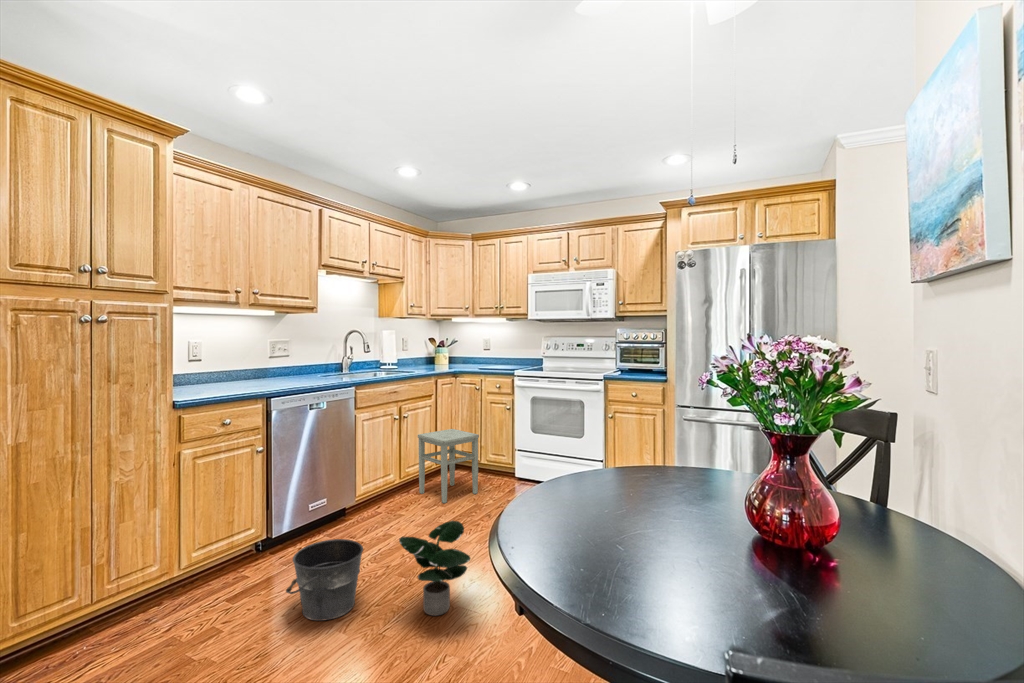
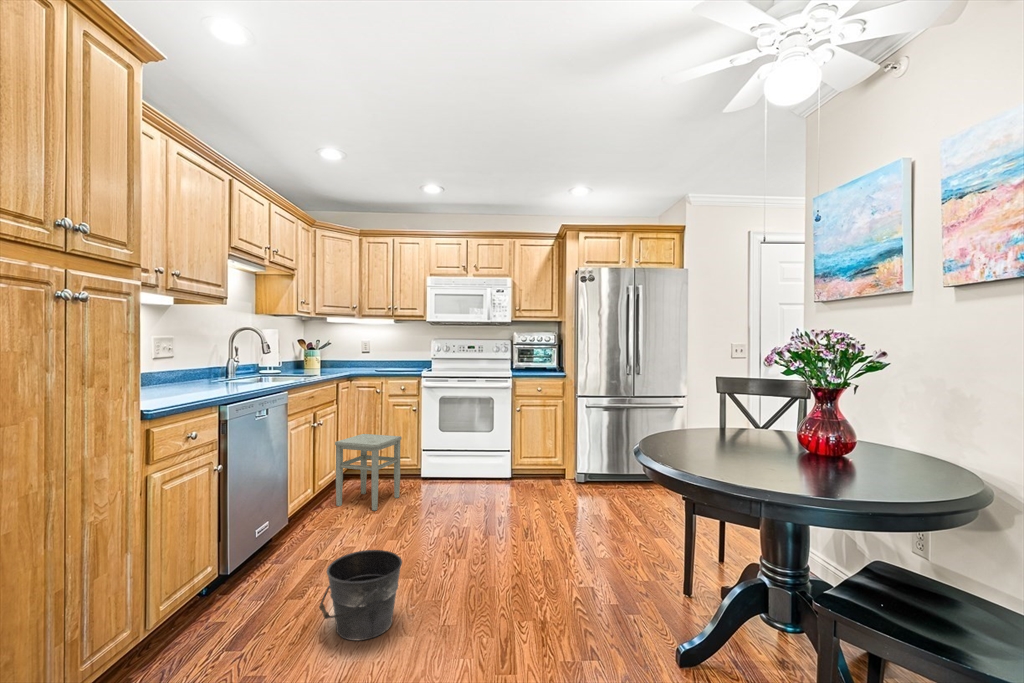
potted plant: present [399,521,470,616] -> none [442,511,516,604]

